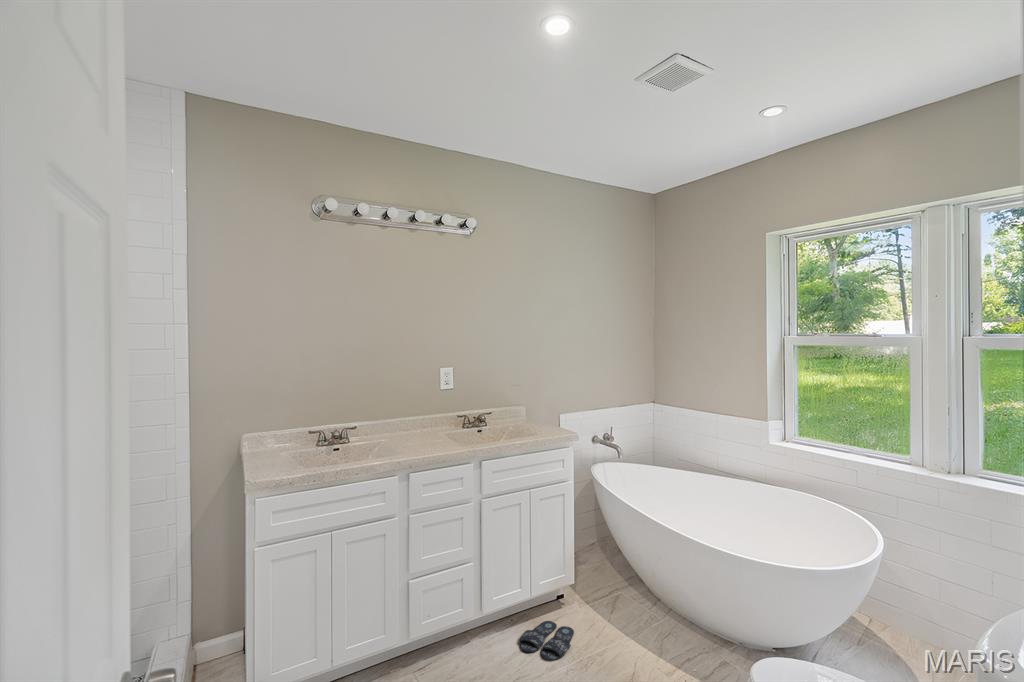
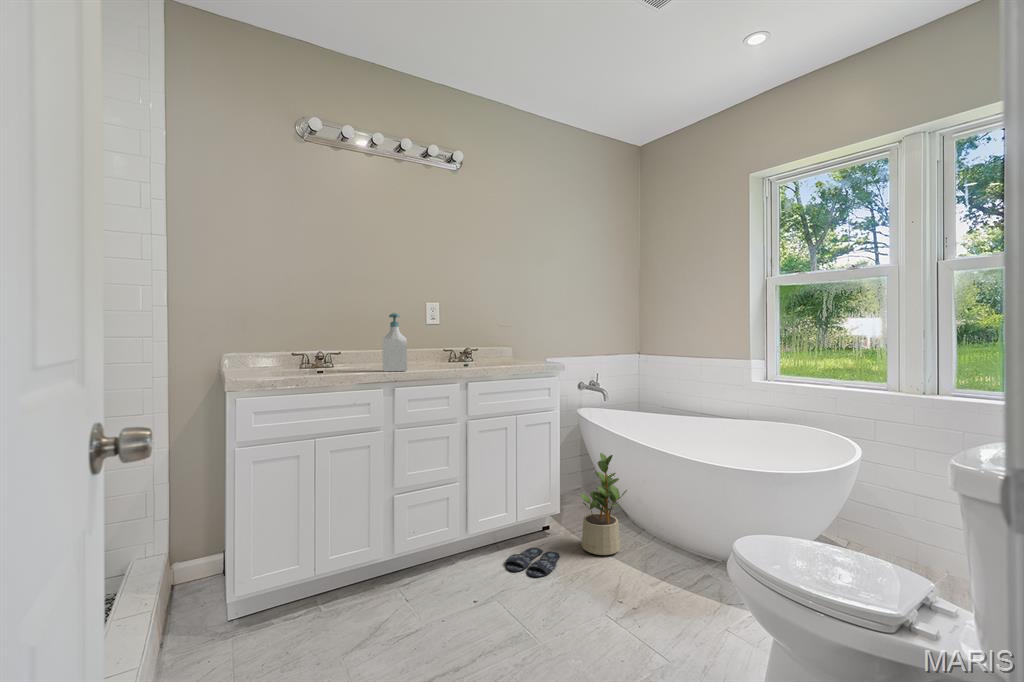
soap bottle: none [397,394,421,453] -> present [383,313,407,371]
potted plant: none [594,527,642,633] -> present [580,453,627,555]

